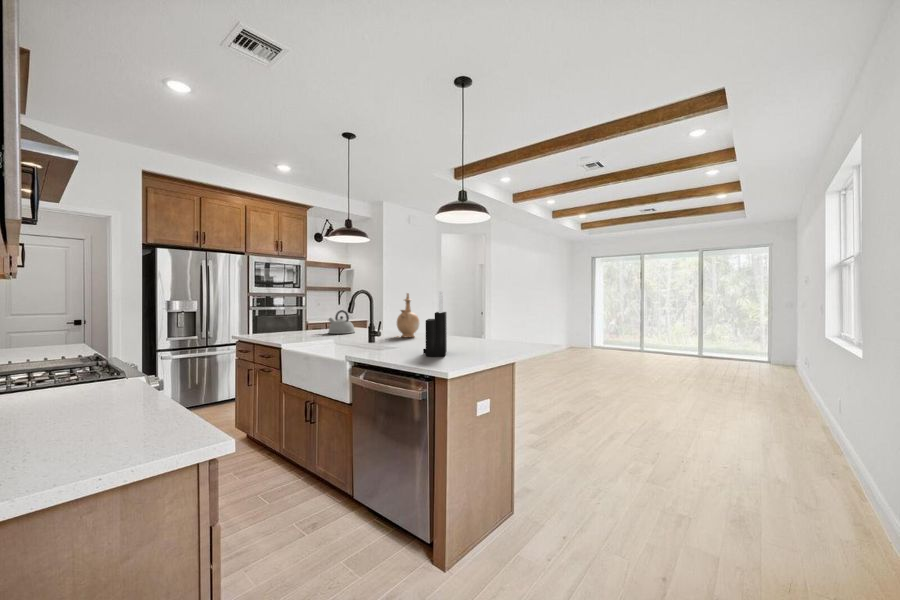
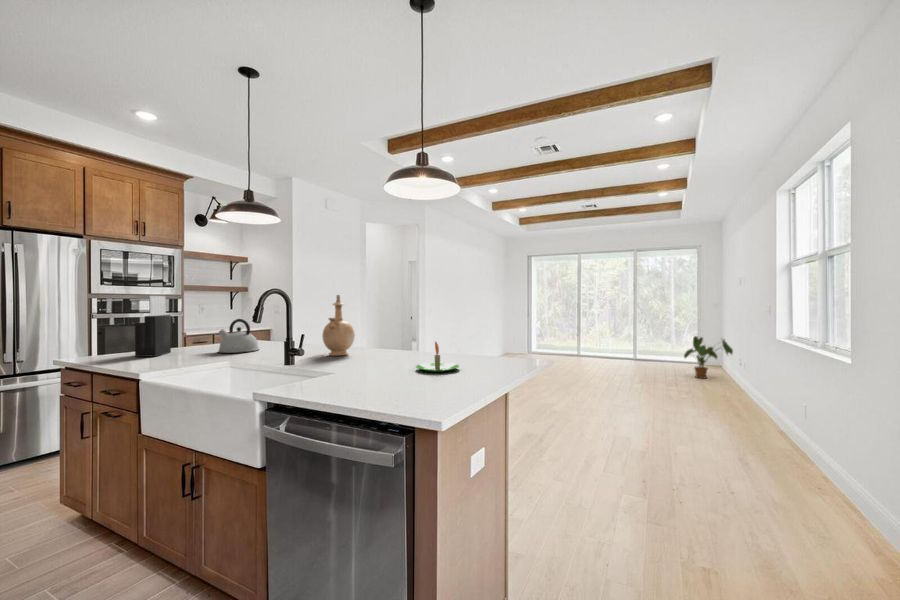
knife block: present [423,291,447,356] -> present [135,296,171,357]
candle: none [456,327,488,349] -> present [416,342,459,372]
house plant: none [746,334,798,376] -> present [684,336,733,379]

